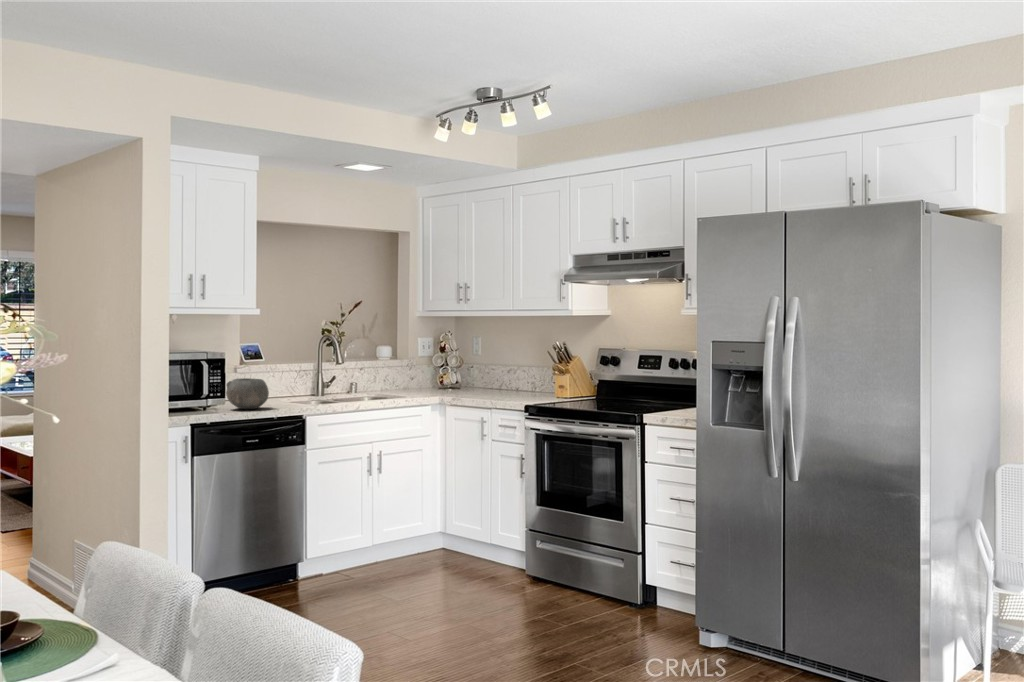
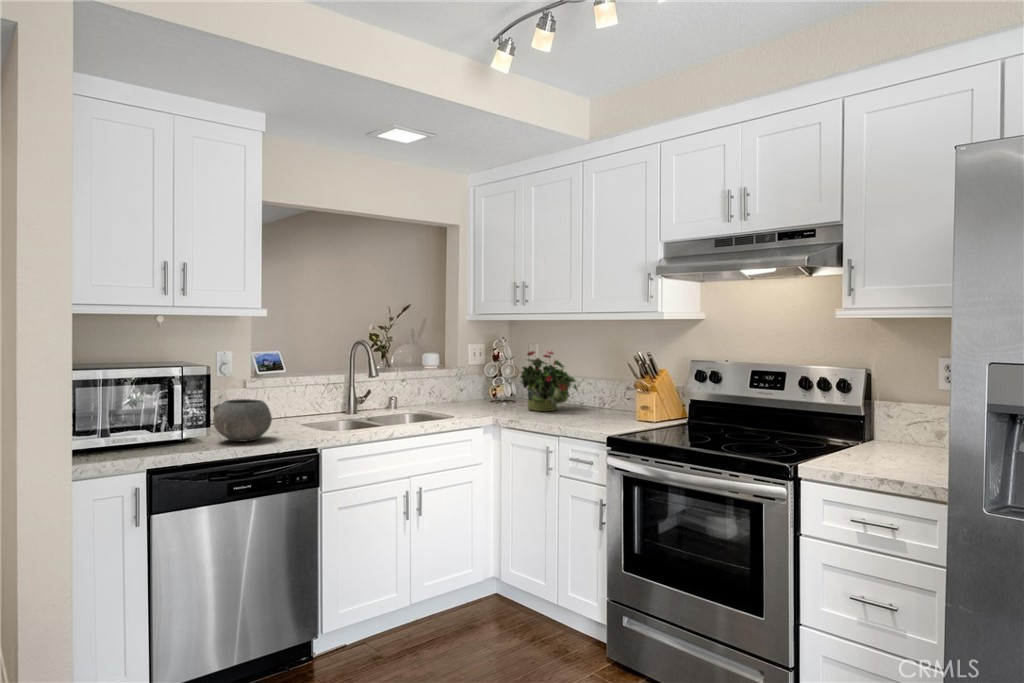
potted plant: none [462,342,513,393] -> present [520,351,578,411]

